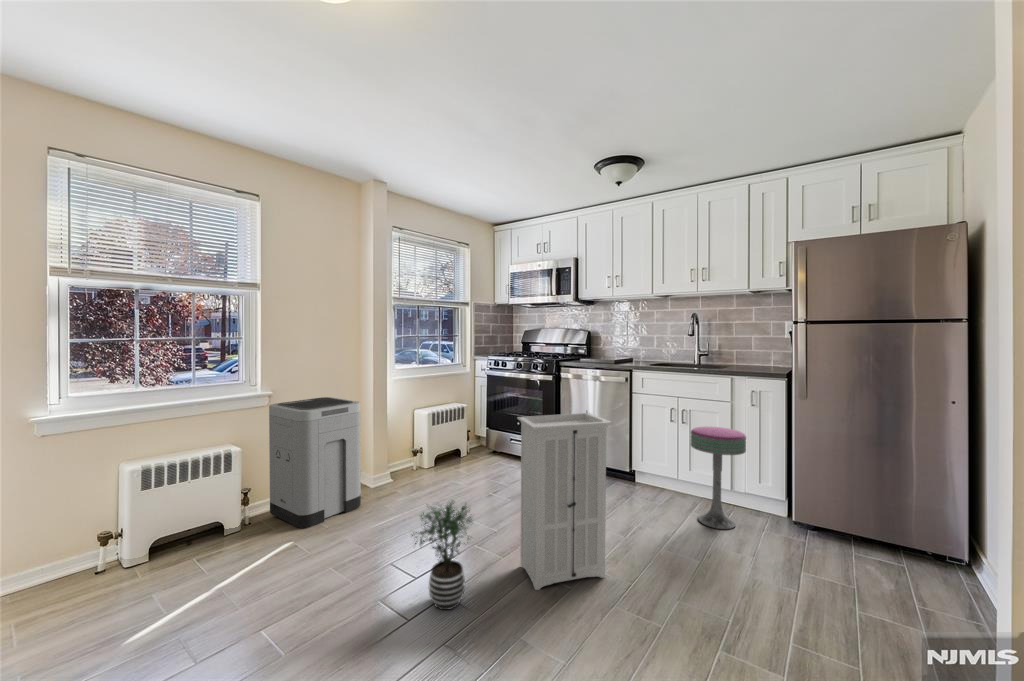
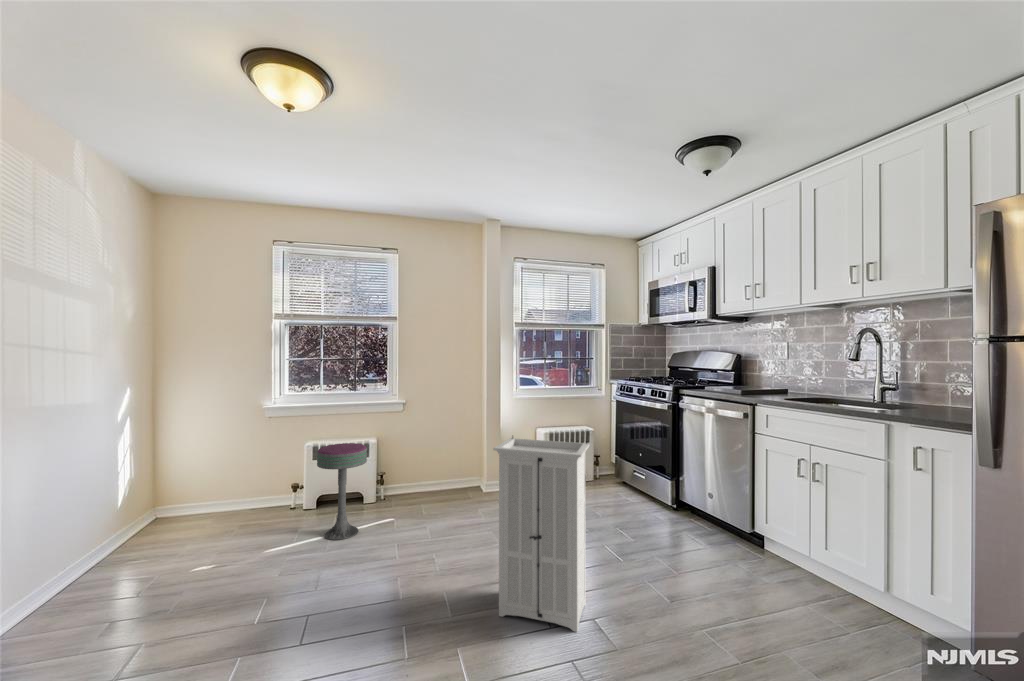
trash can: present [269,397,361,528] -> none [399,408,460,512]
bar stool: present [691,426,746,529] -> present [317,443,367,540]
potted plant: present [412,501,472,610] -> none [391,504,456,602]

